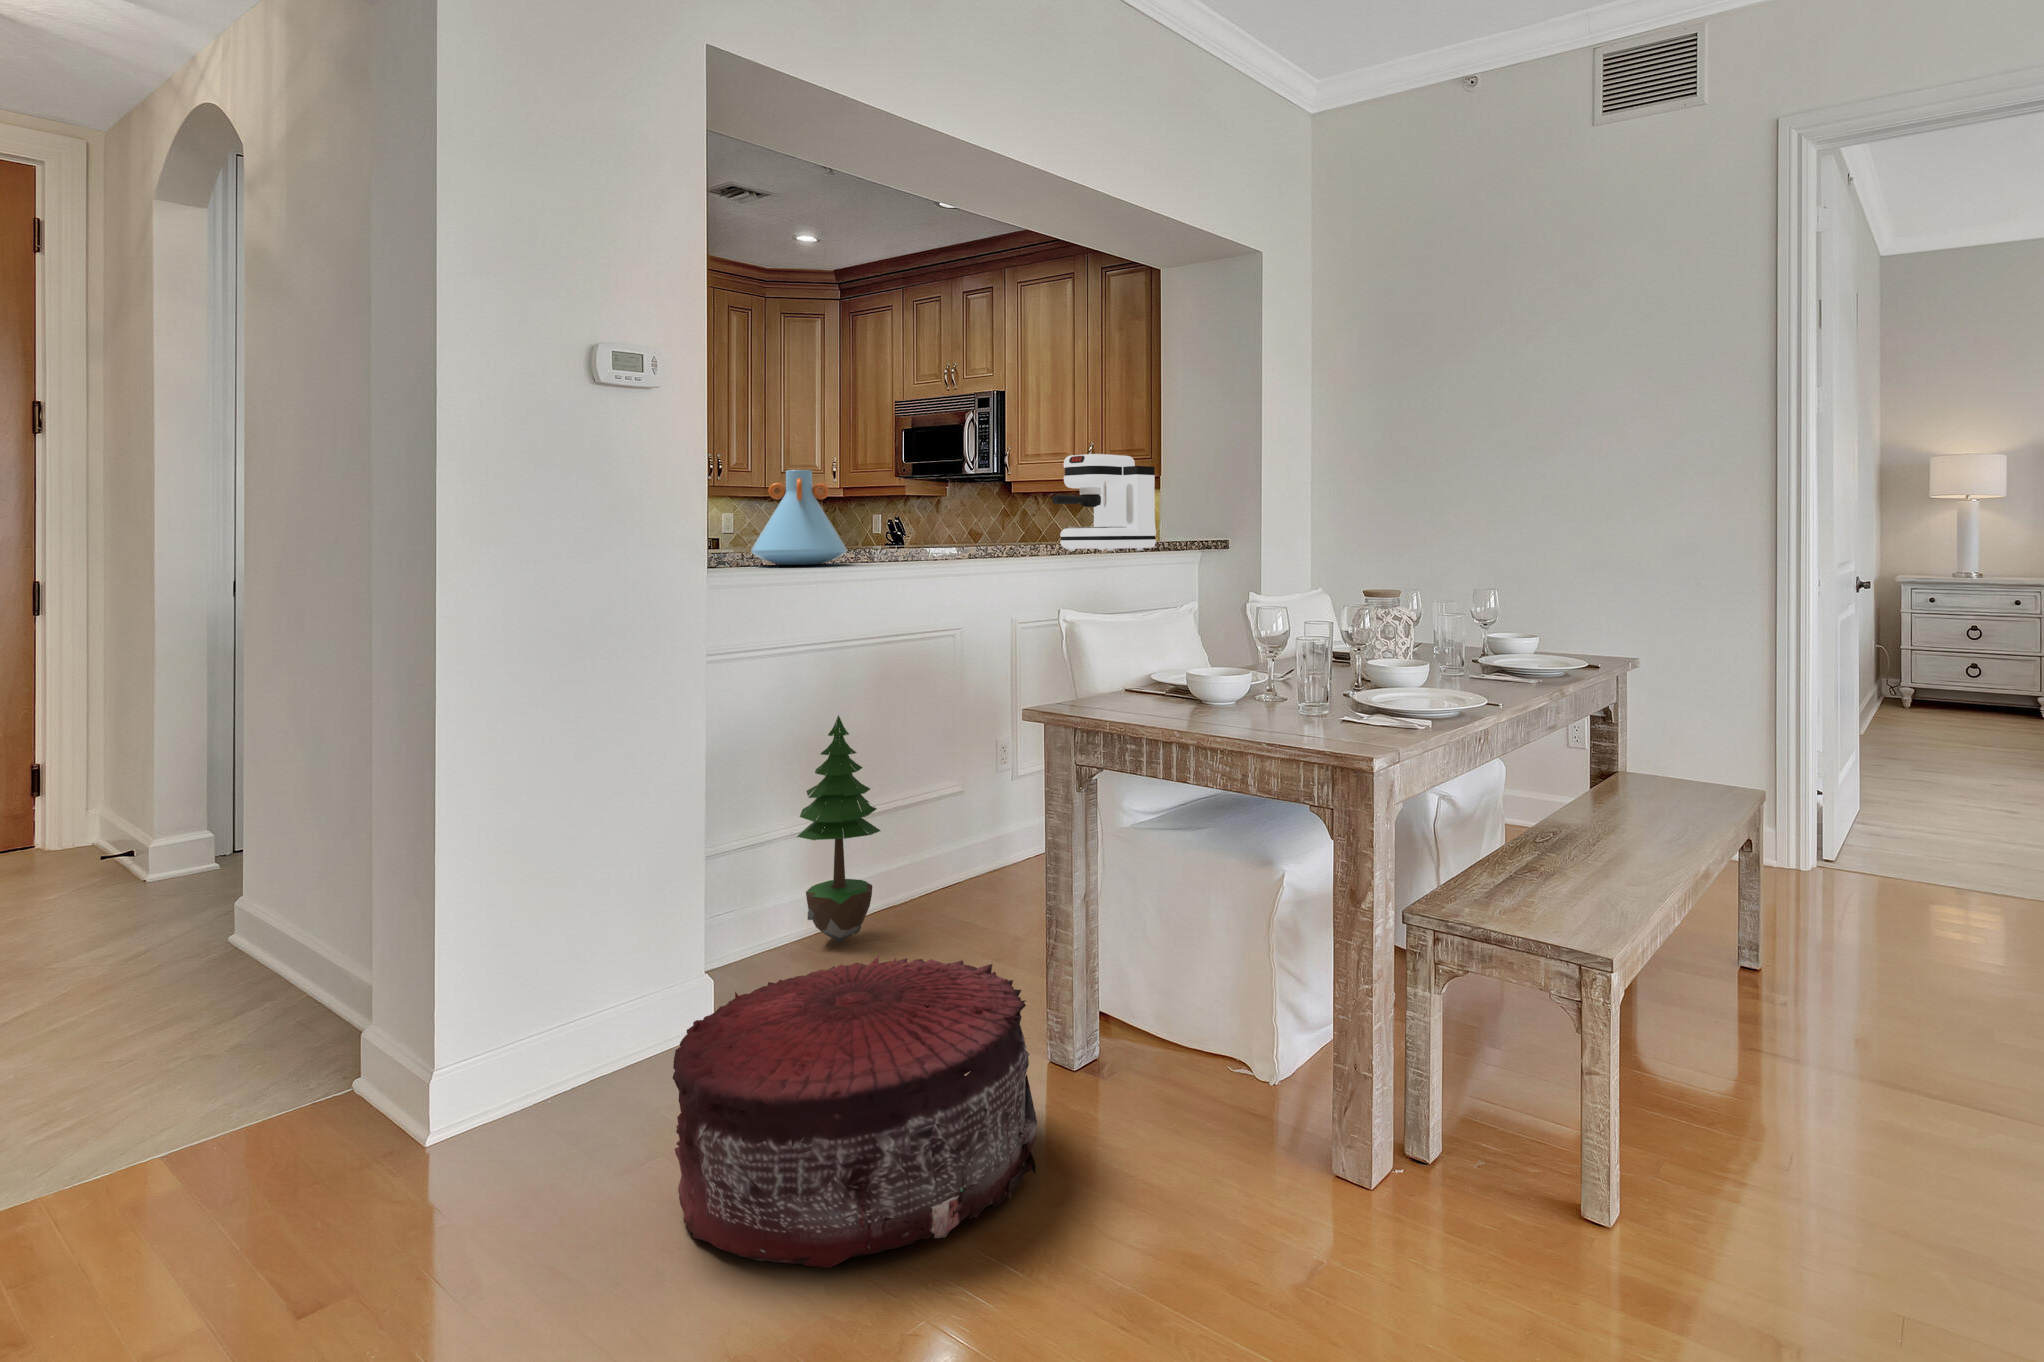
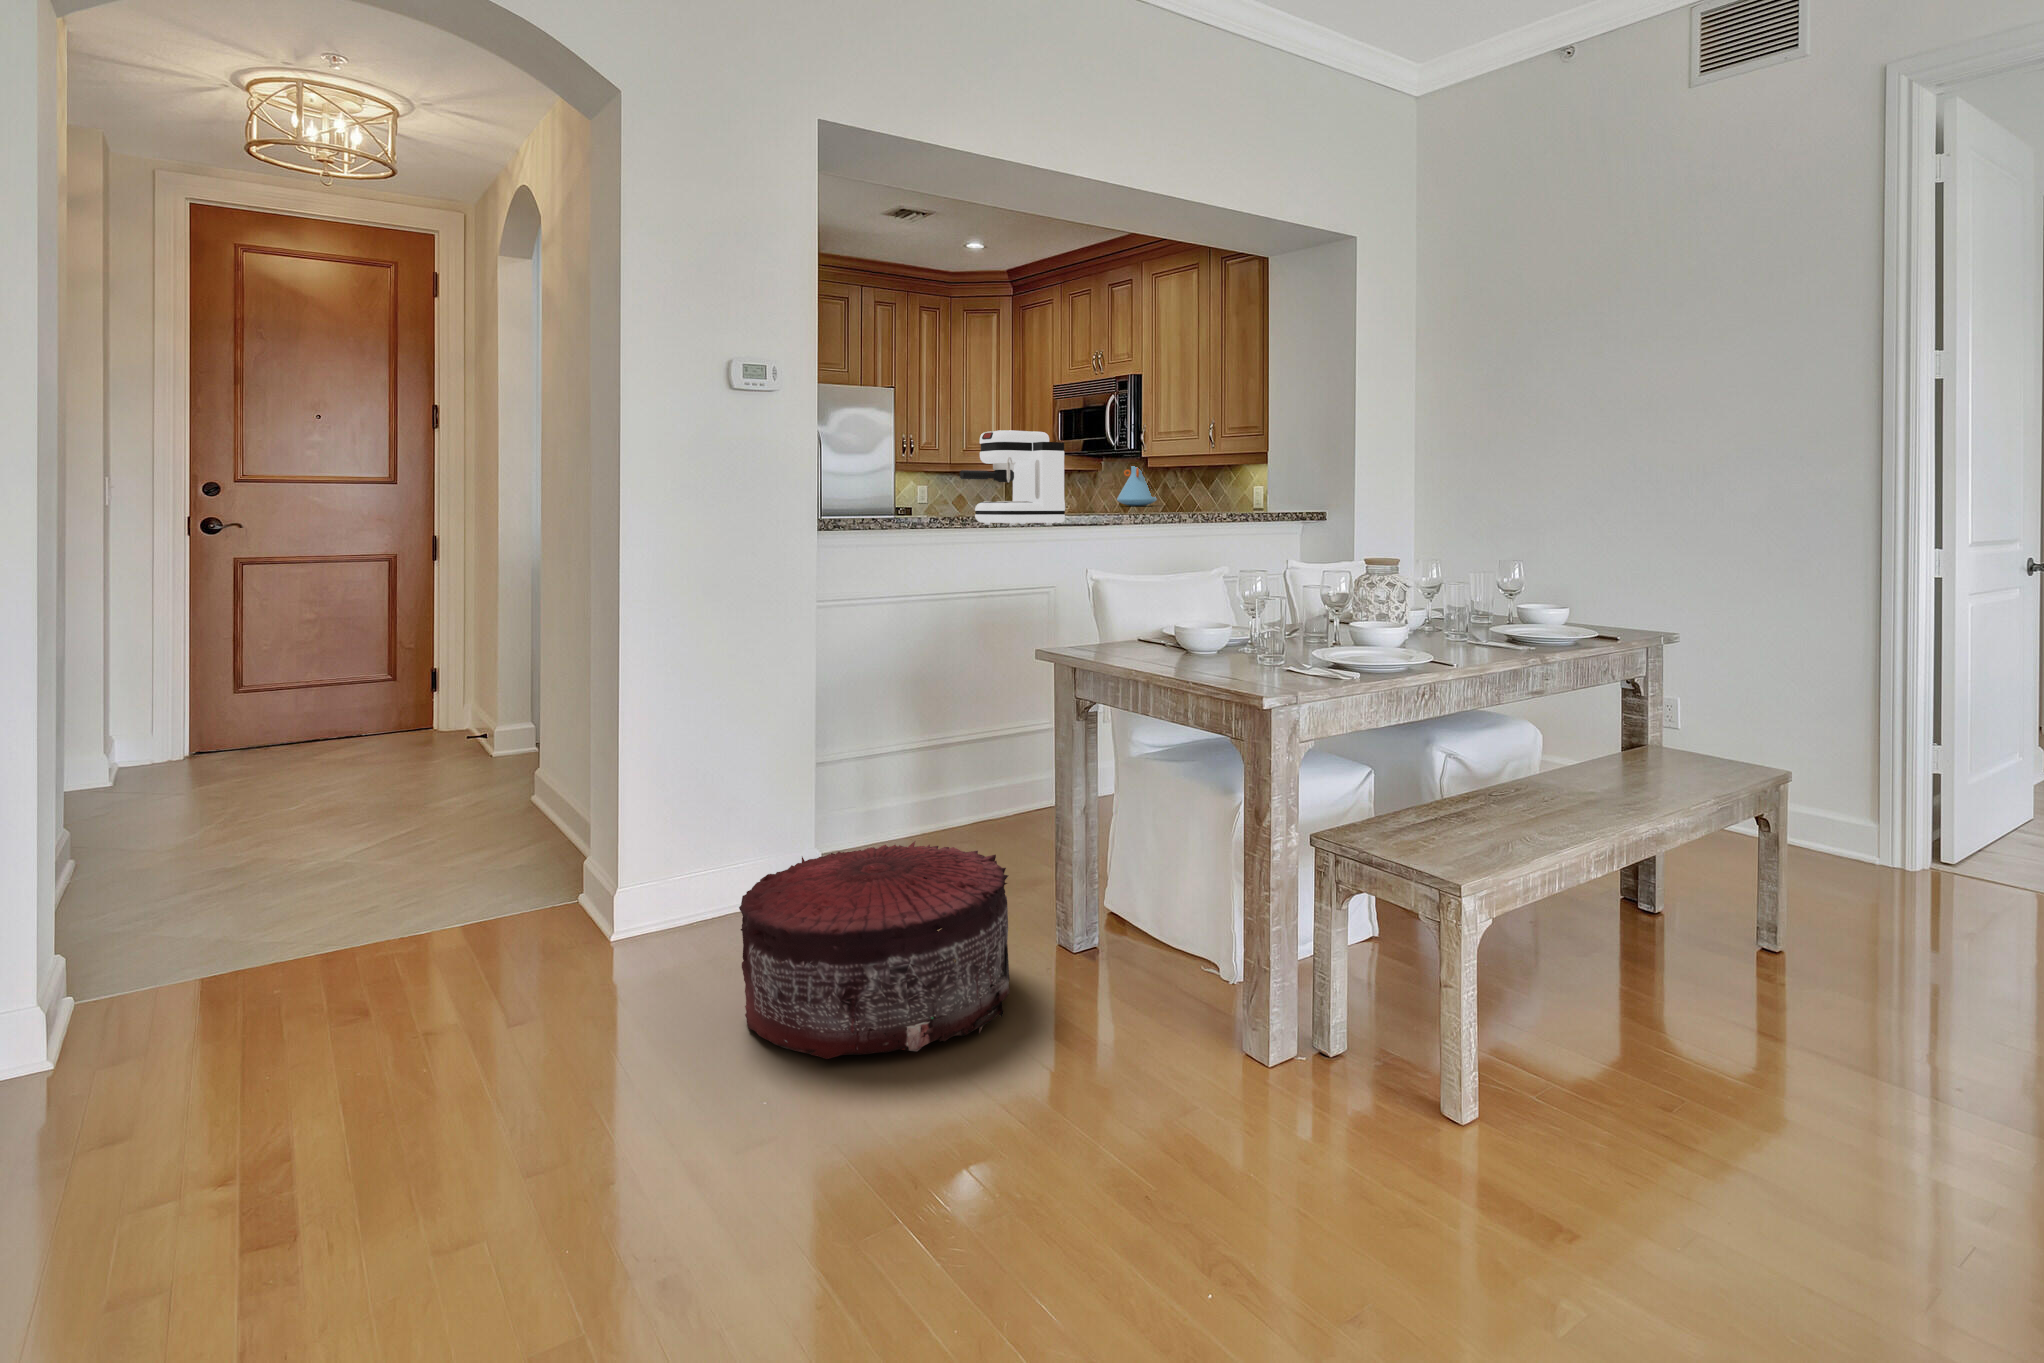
coffee maker: present [1052,454,1156,551] -> present [960,430,1065,525]
vase: present [751,470,847,565] -> present [1117,466,1157,506]
potted tree: present [797,716,881,942] -> none [904,653,972,840]

